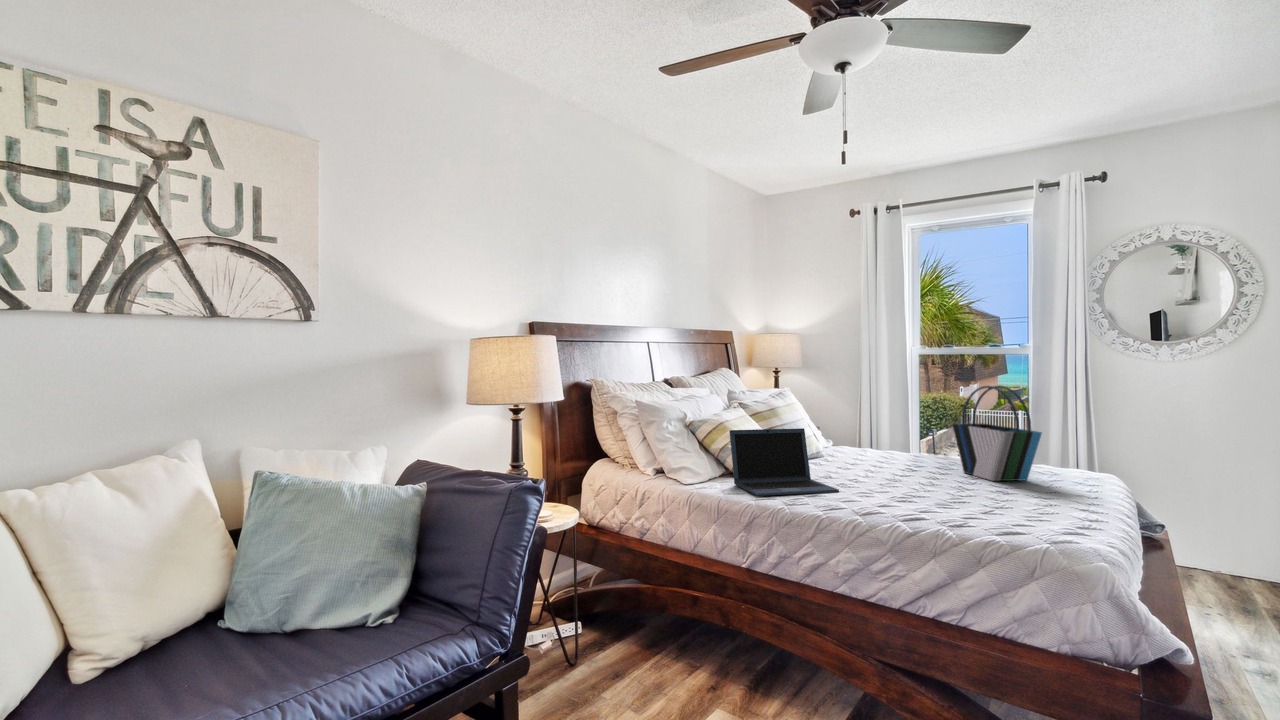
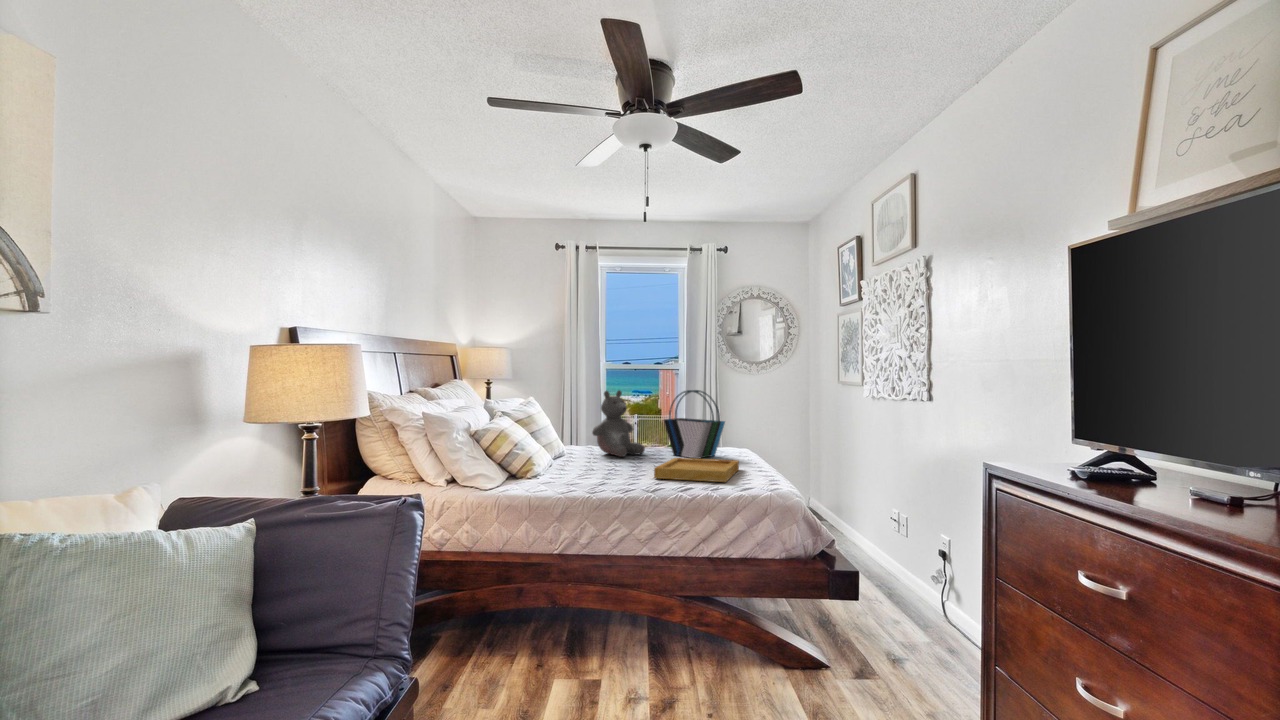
teddy bear: none [852,383,924,467] -> present [592,390,645,457]
laptop: present [730,428,839,496] -> none [517,430,612,490]
tray: none [892,476,1040,518] -> present [654,458,739,482]

